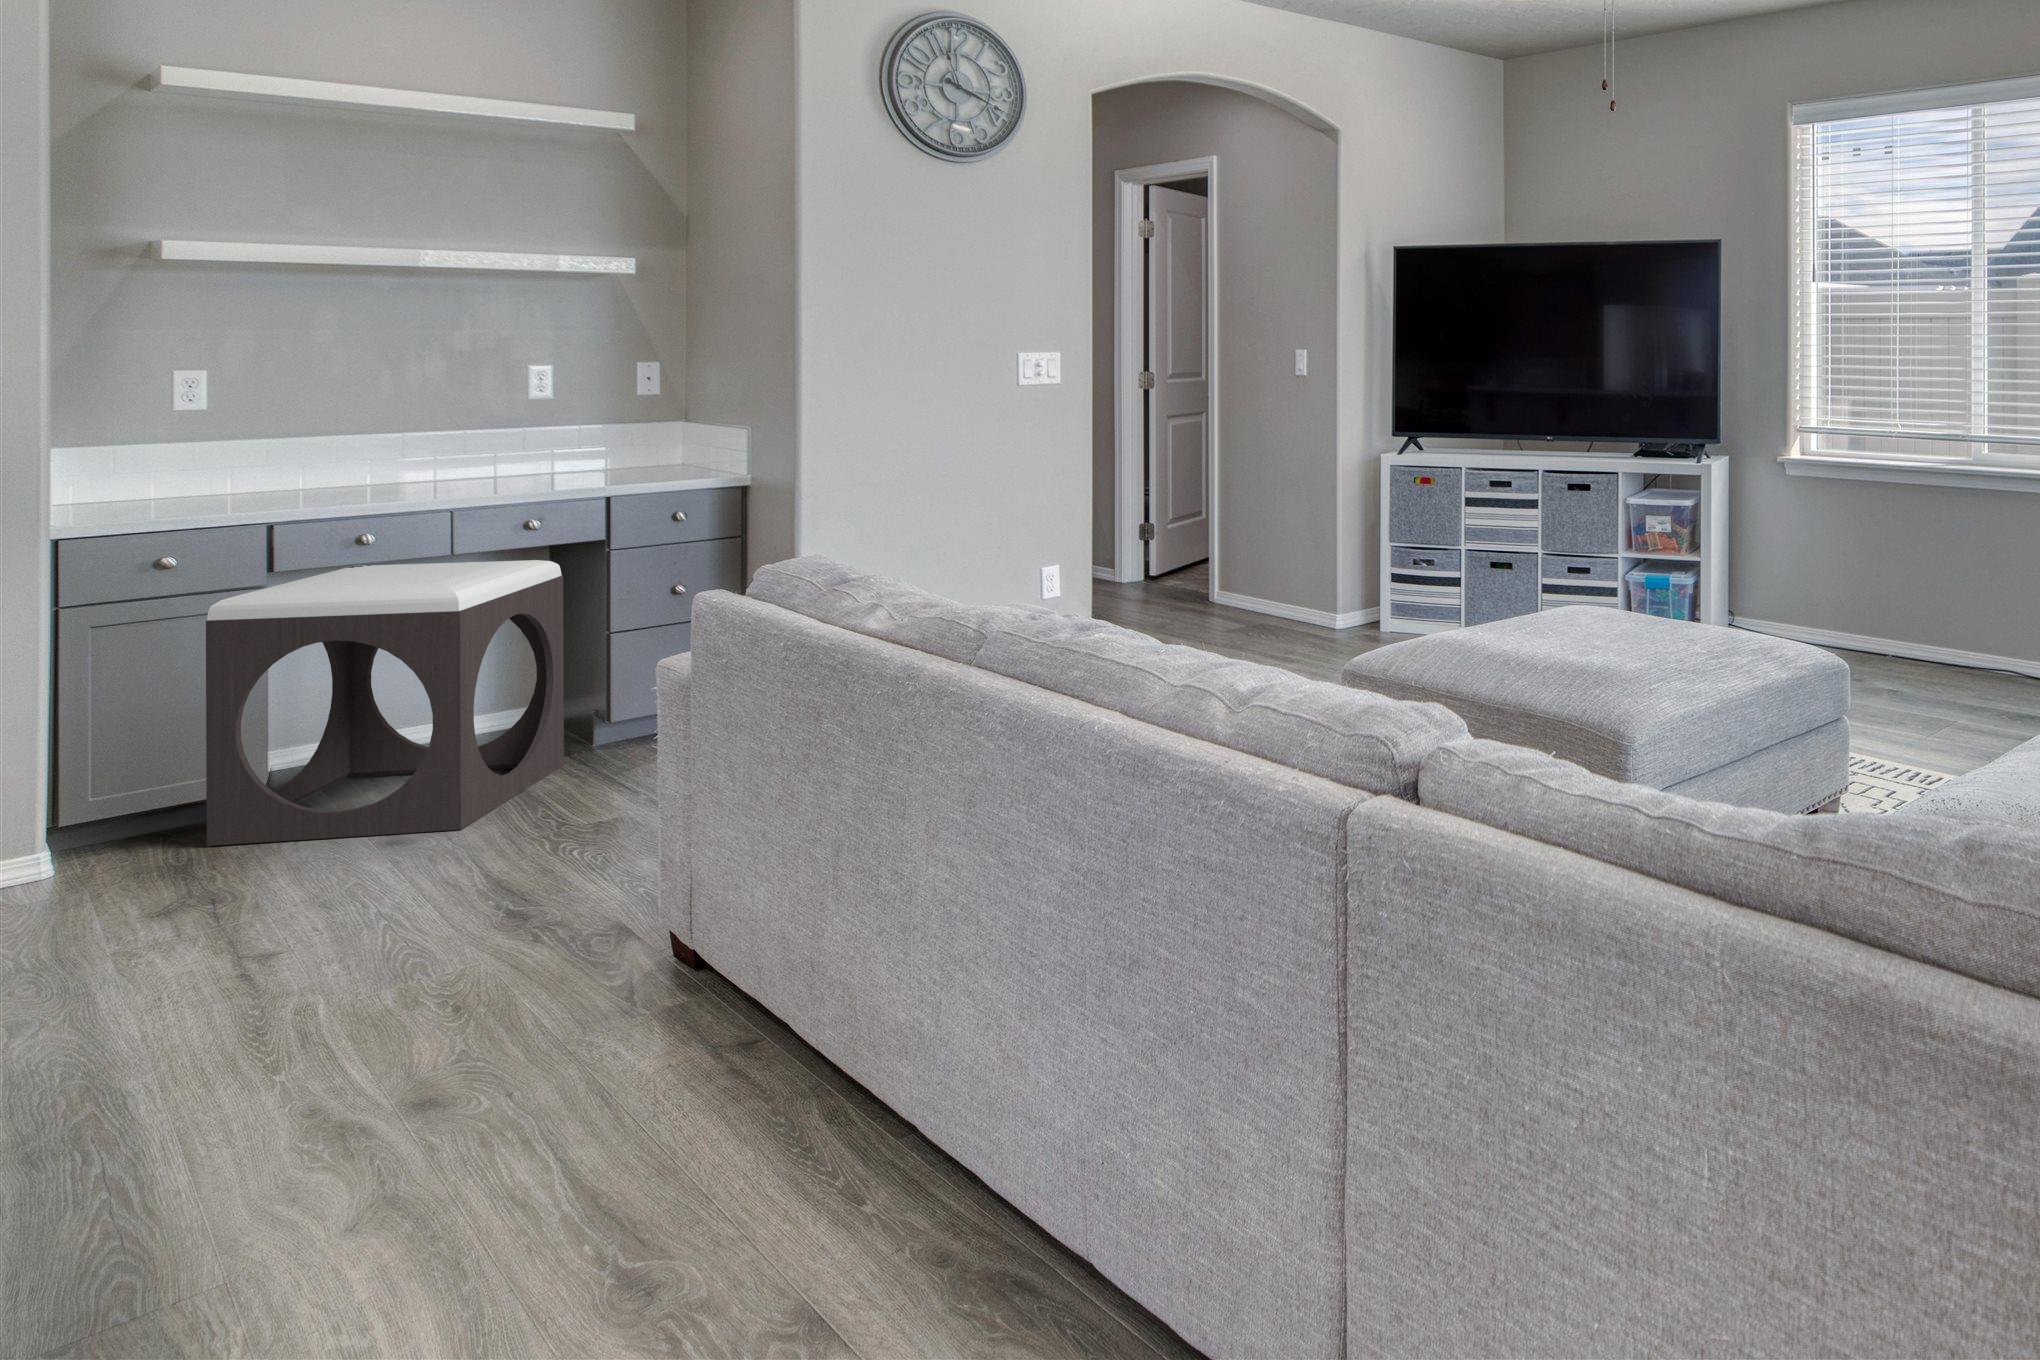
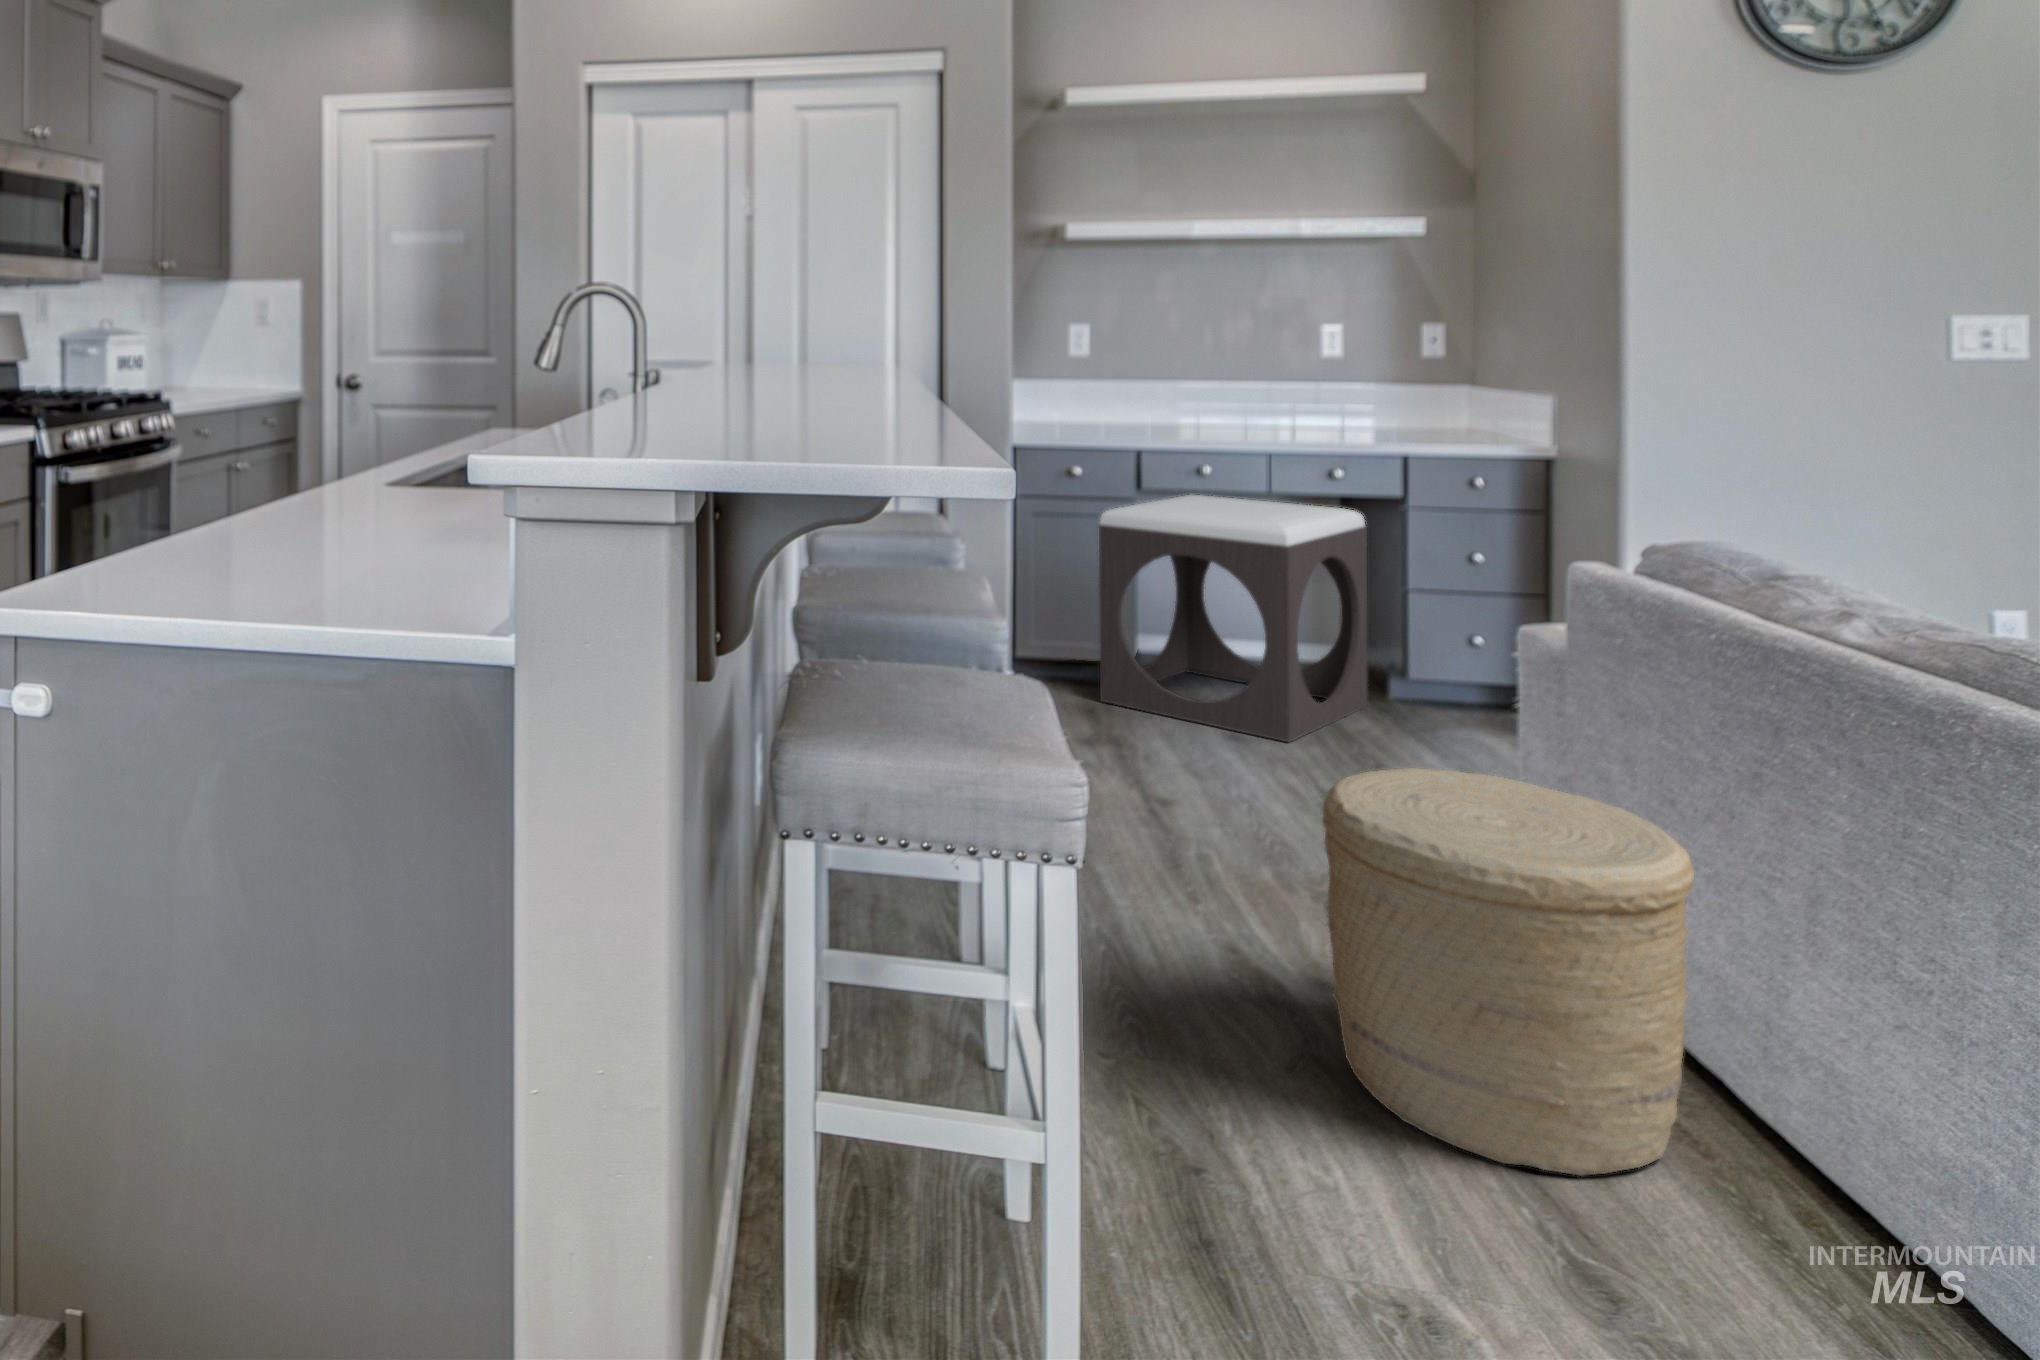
woven basket: none [407,811,764,1212] -> present [1322,768,1694,1175]

